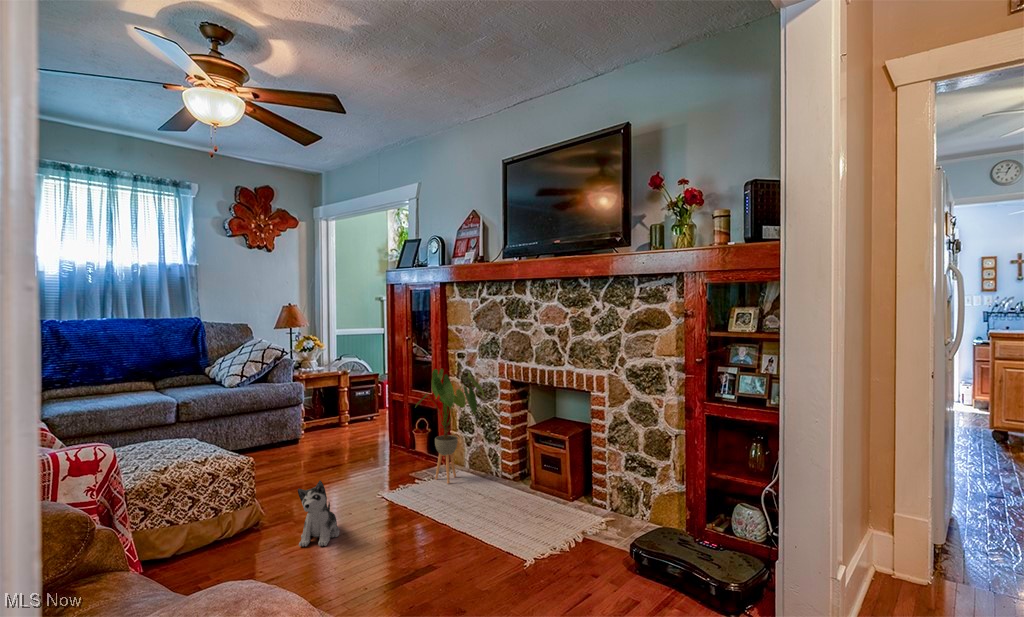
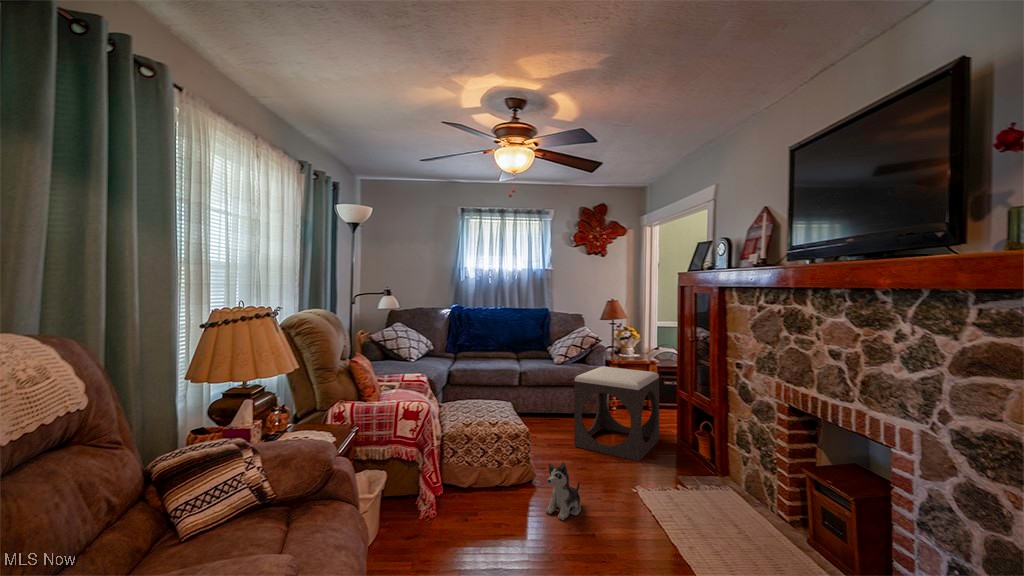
house plant: present [416,369,484,483] -> none [678,377,758,500]
footstool: none [282,378,373,479] -> present [574,366,659,461]

